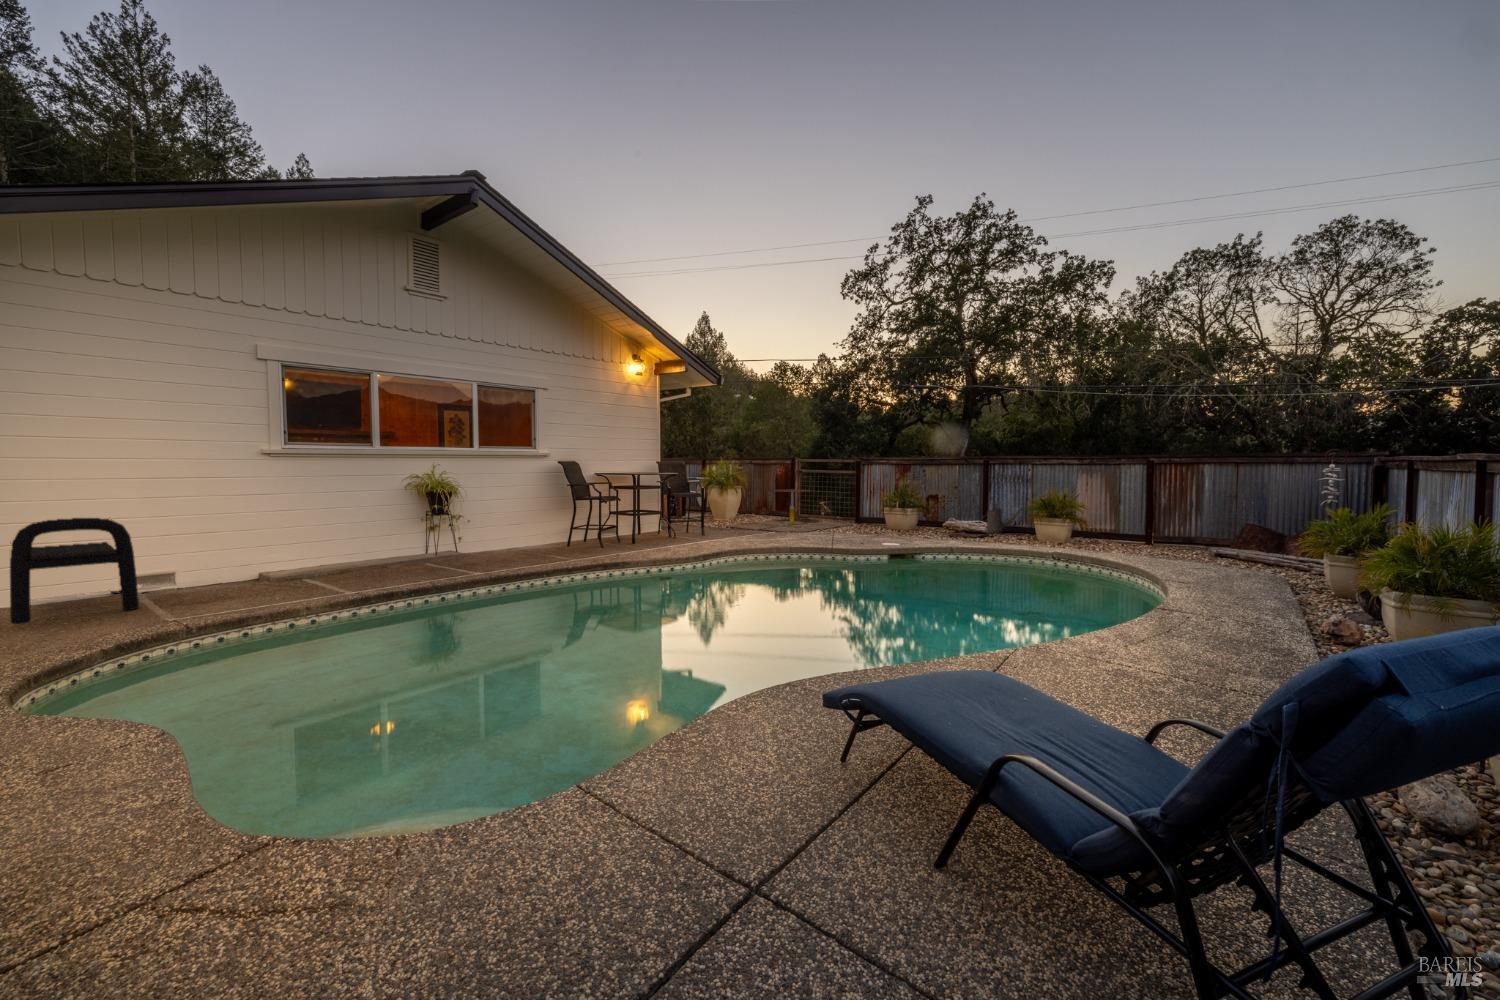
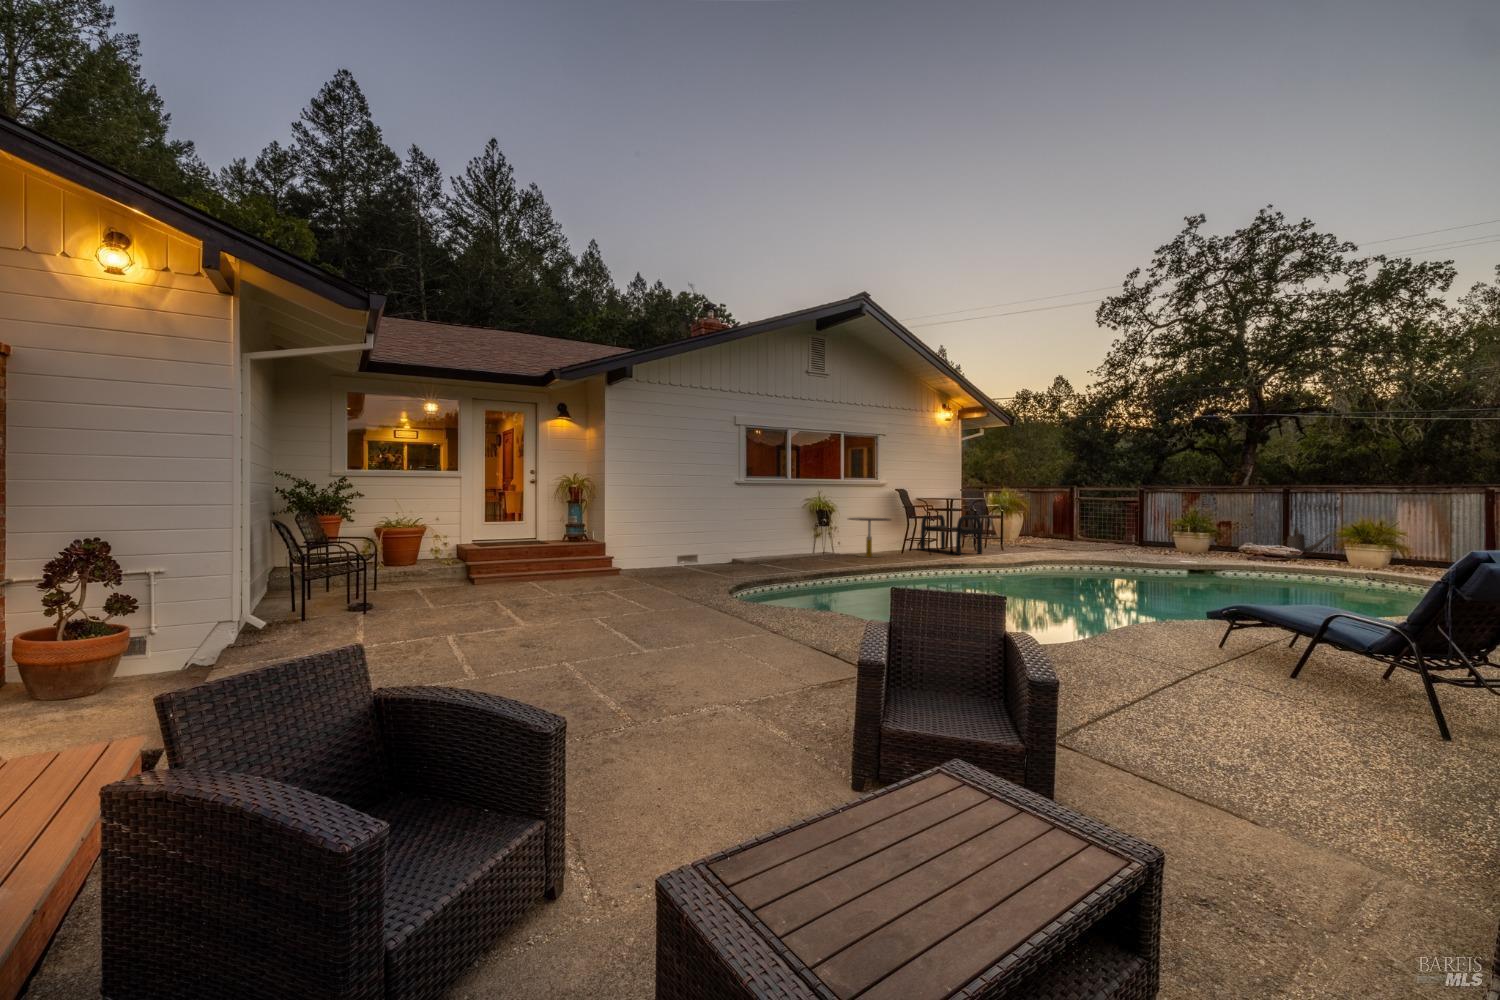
side table: present [775,490,810,524] -> present [848,518,891,557]
bench: present [10,518,139,624] -> present [920,515,982,555]

